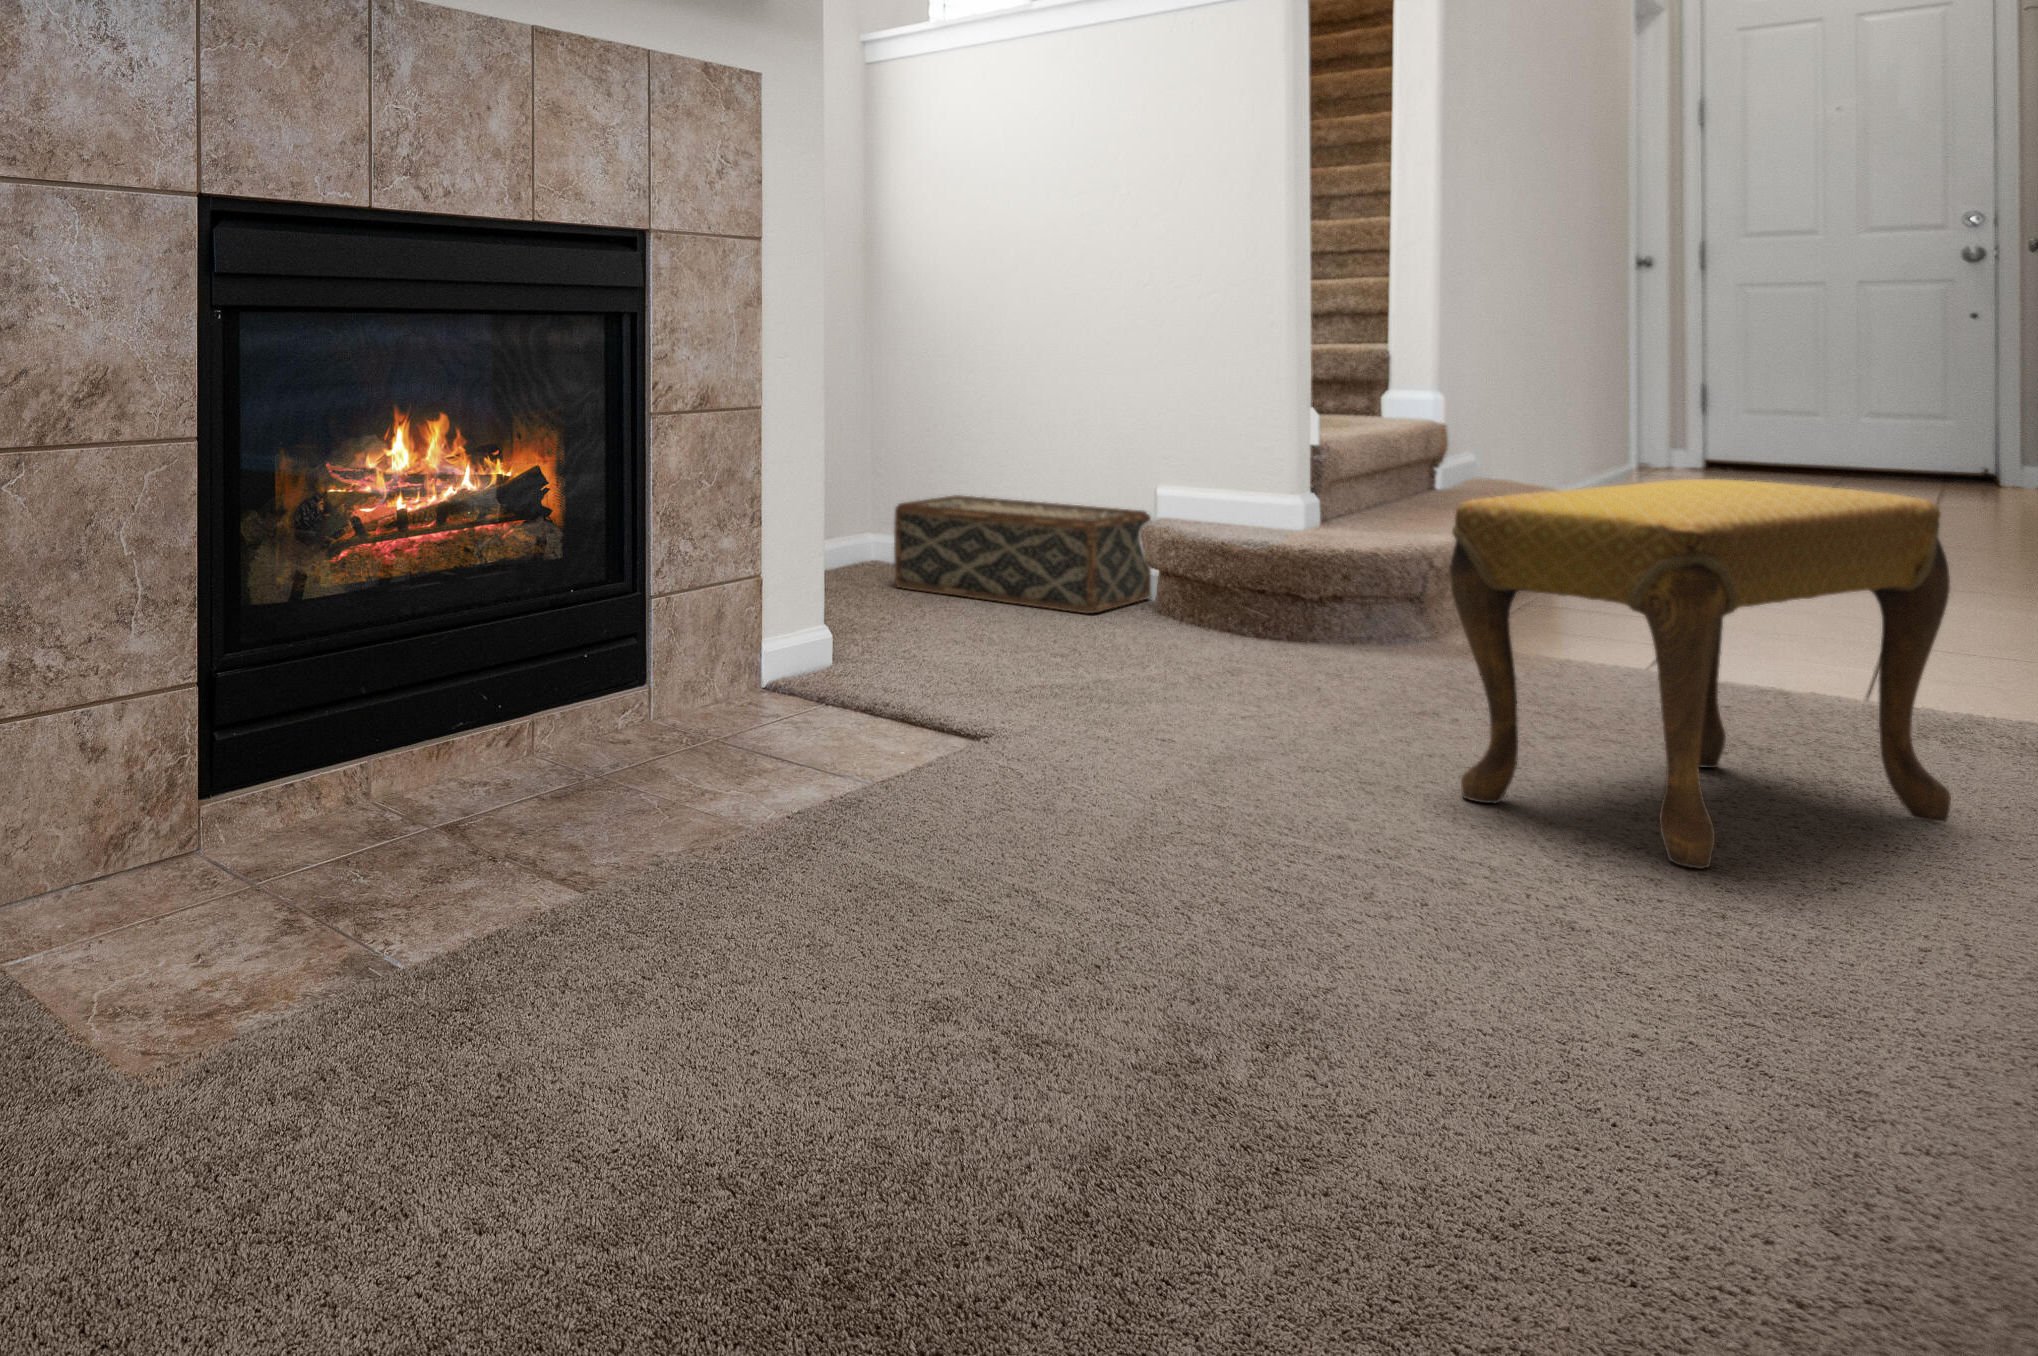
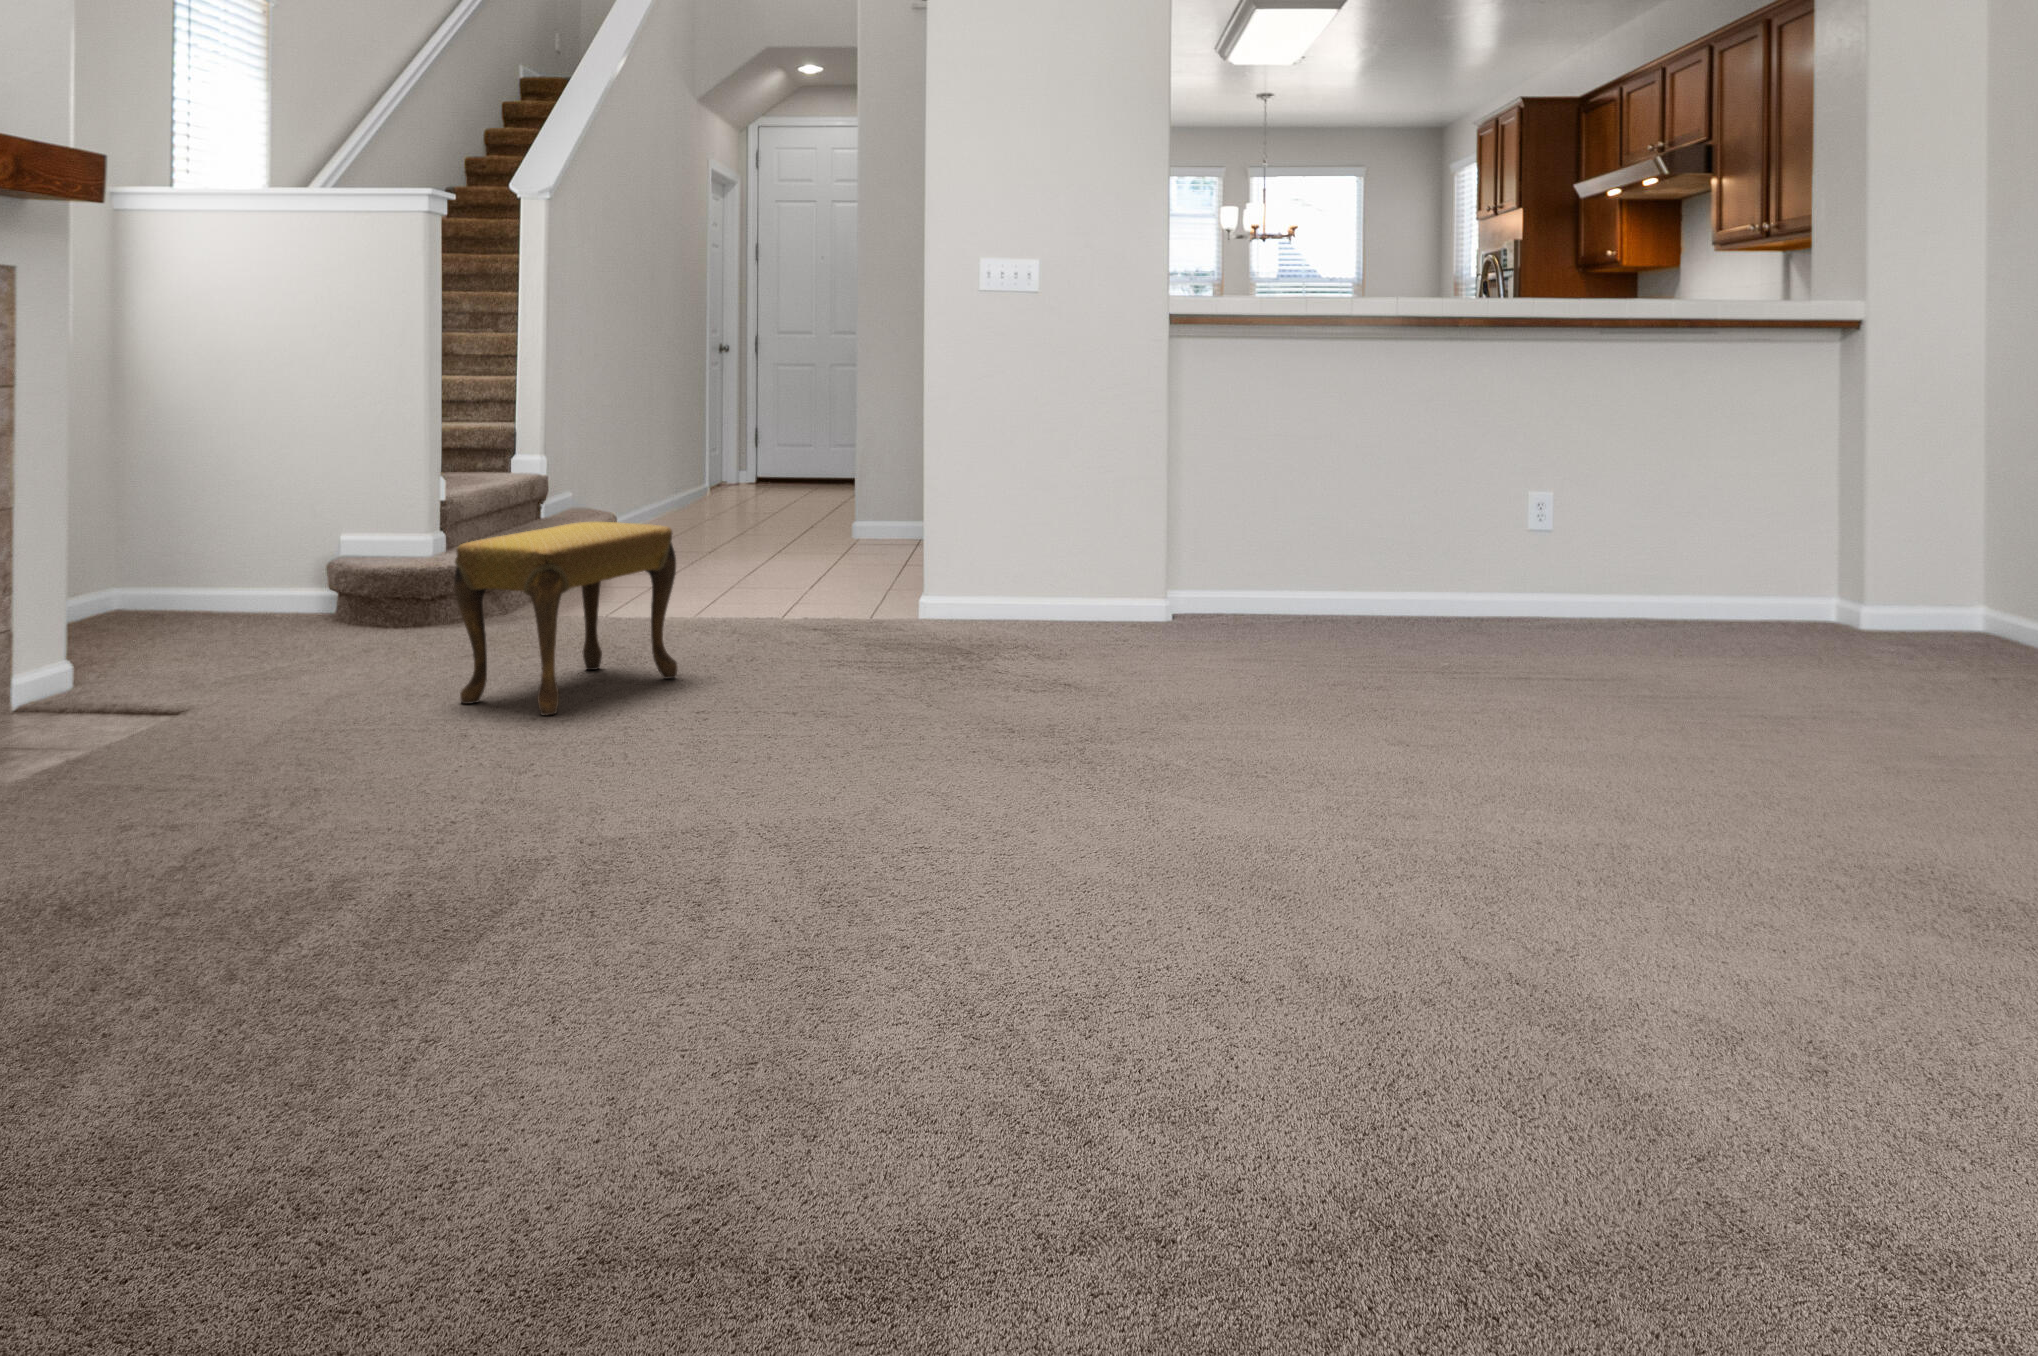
woven basket: present [894,495,1152,613] -> none [127,551,331,630]

